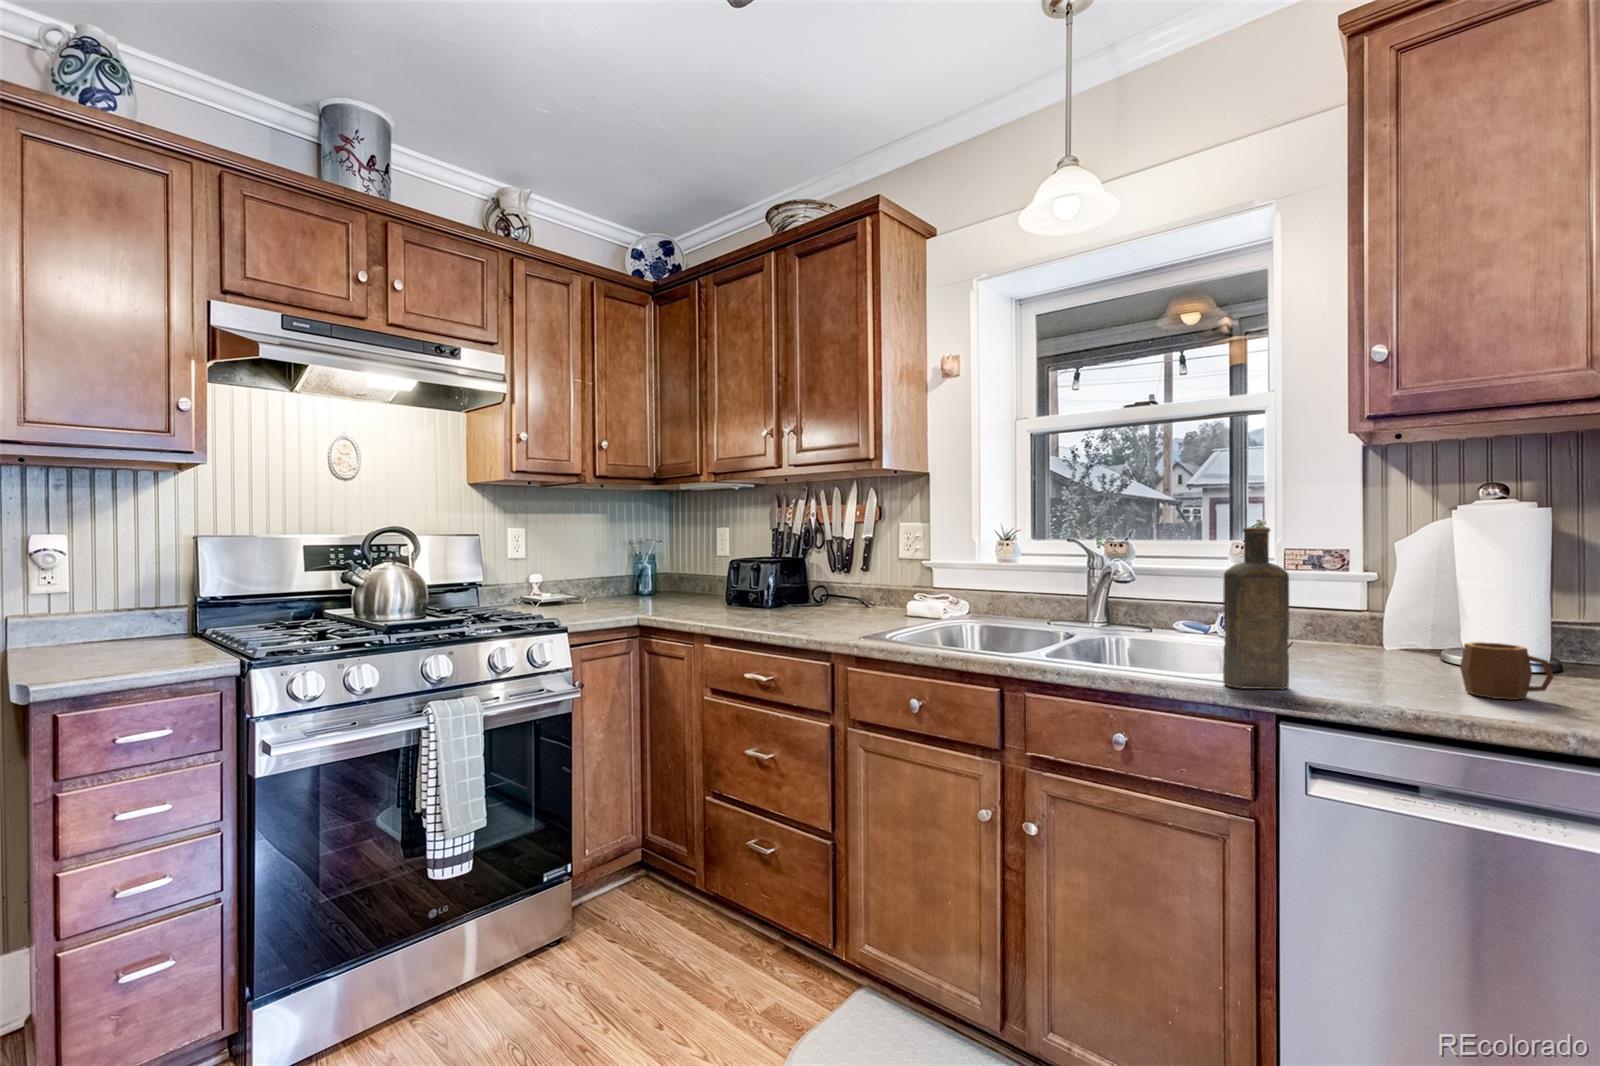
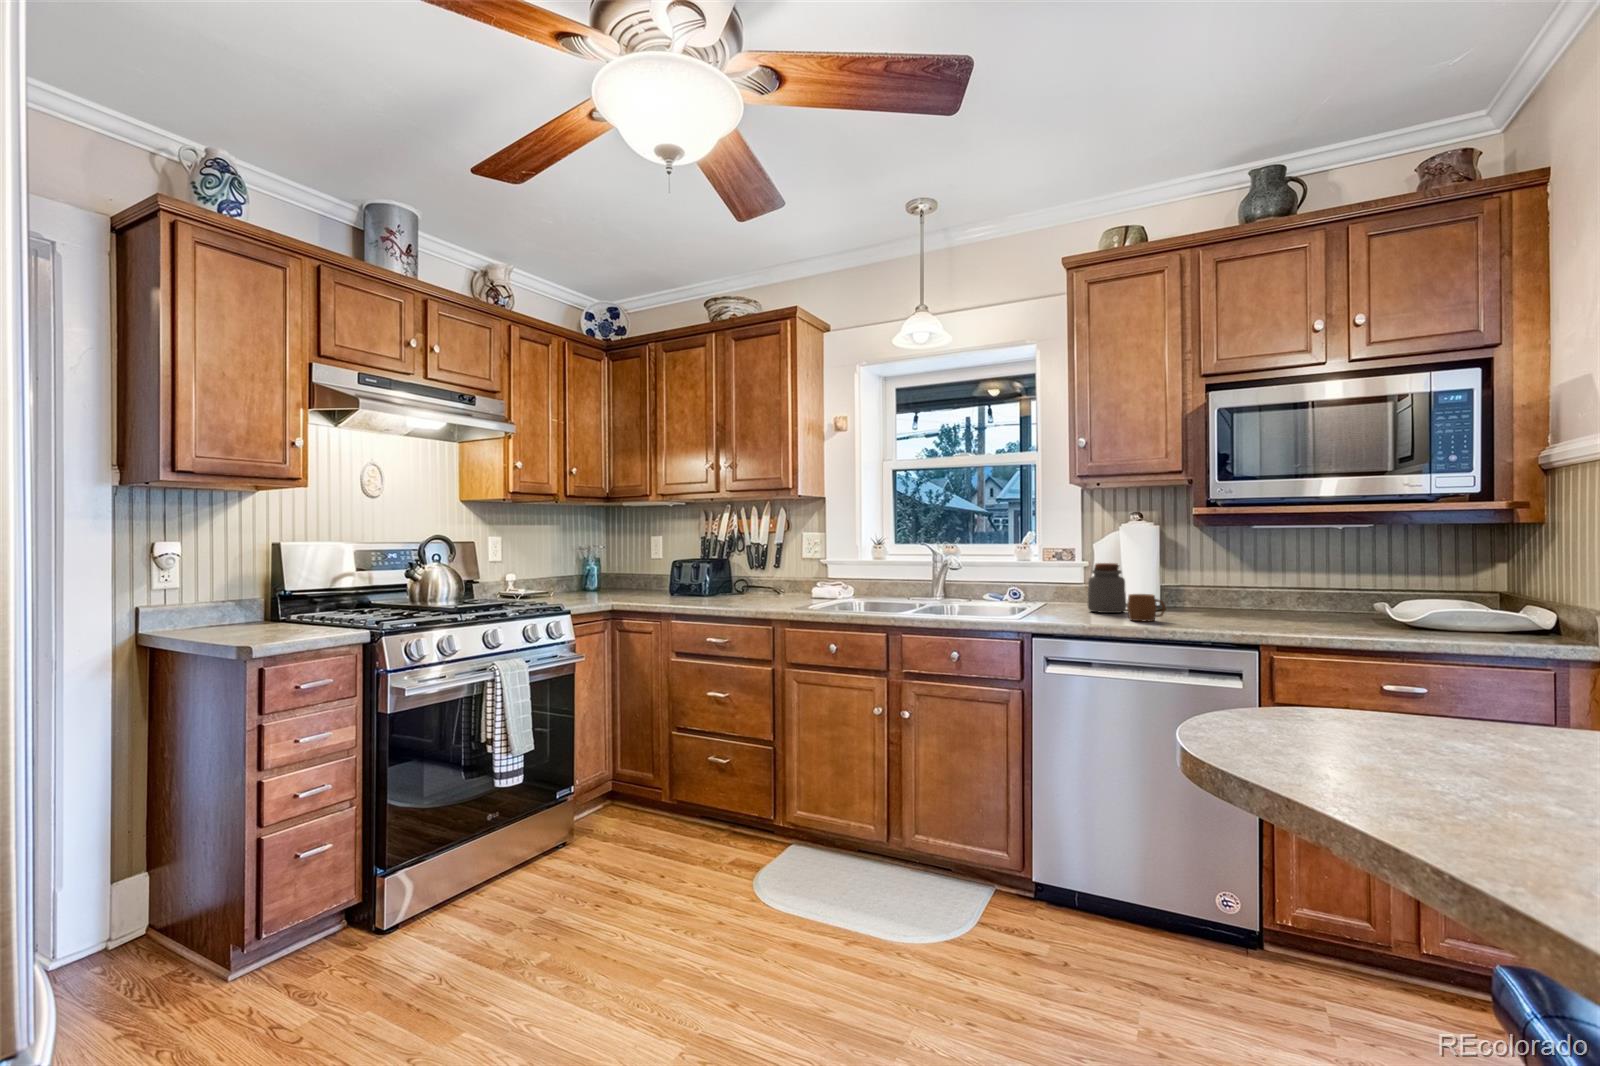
bottle: present [1223,527,1289,689] -> none [1006,533,1046,622]
jar: none [1365,579,1448,670] -> present [1088,563,1127,613]

